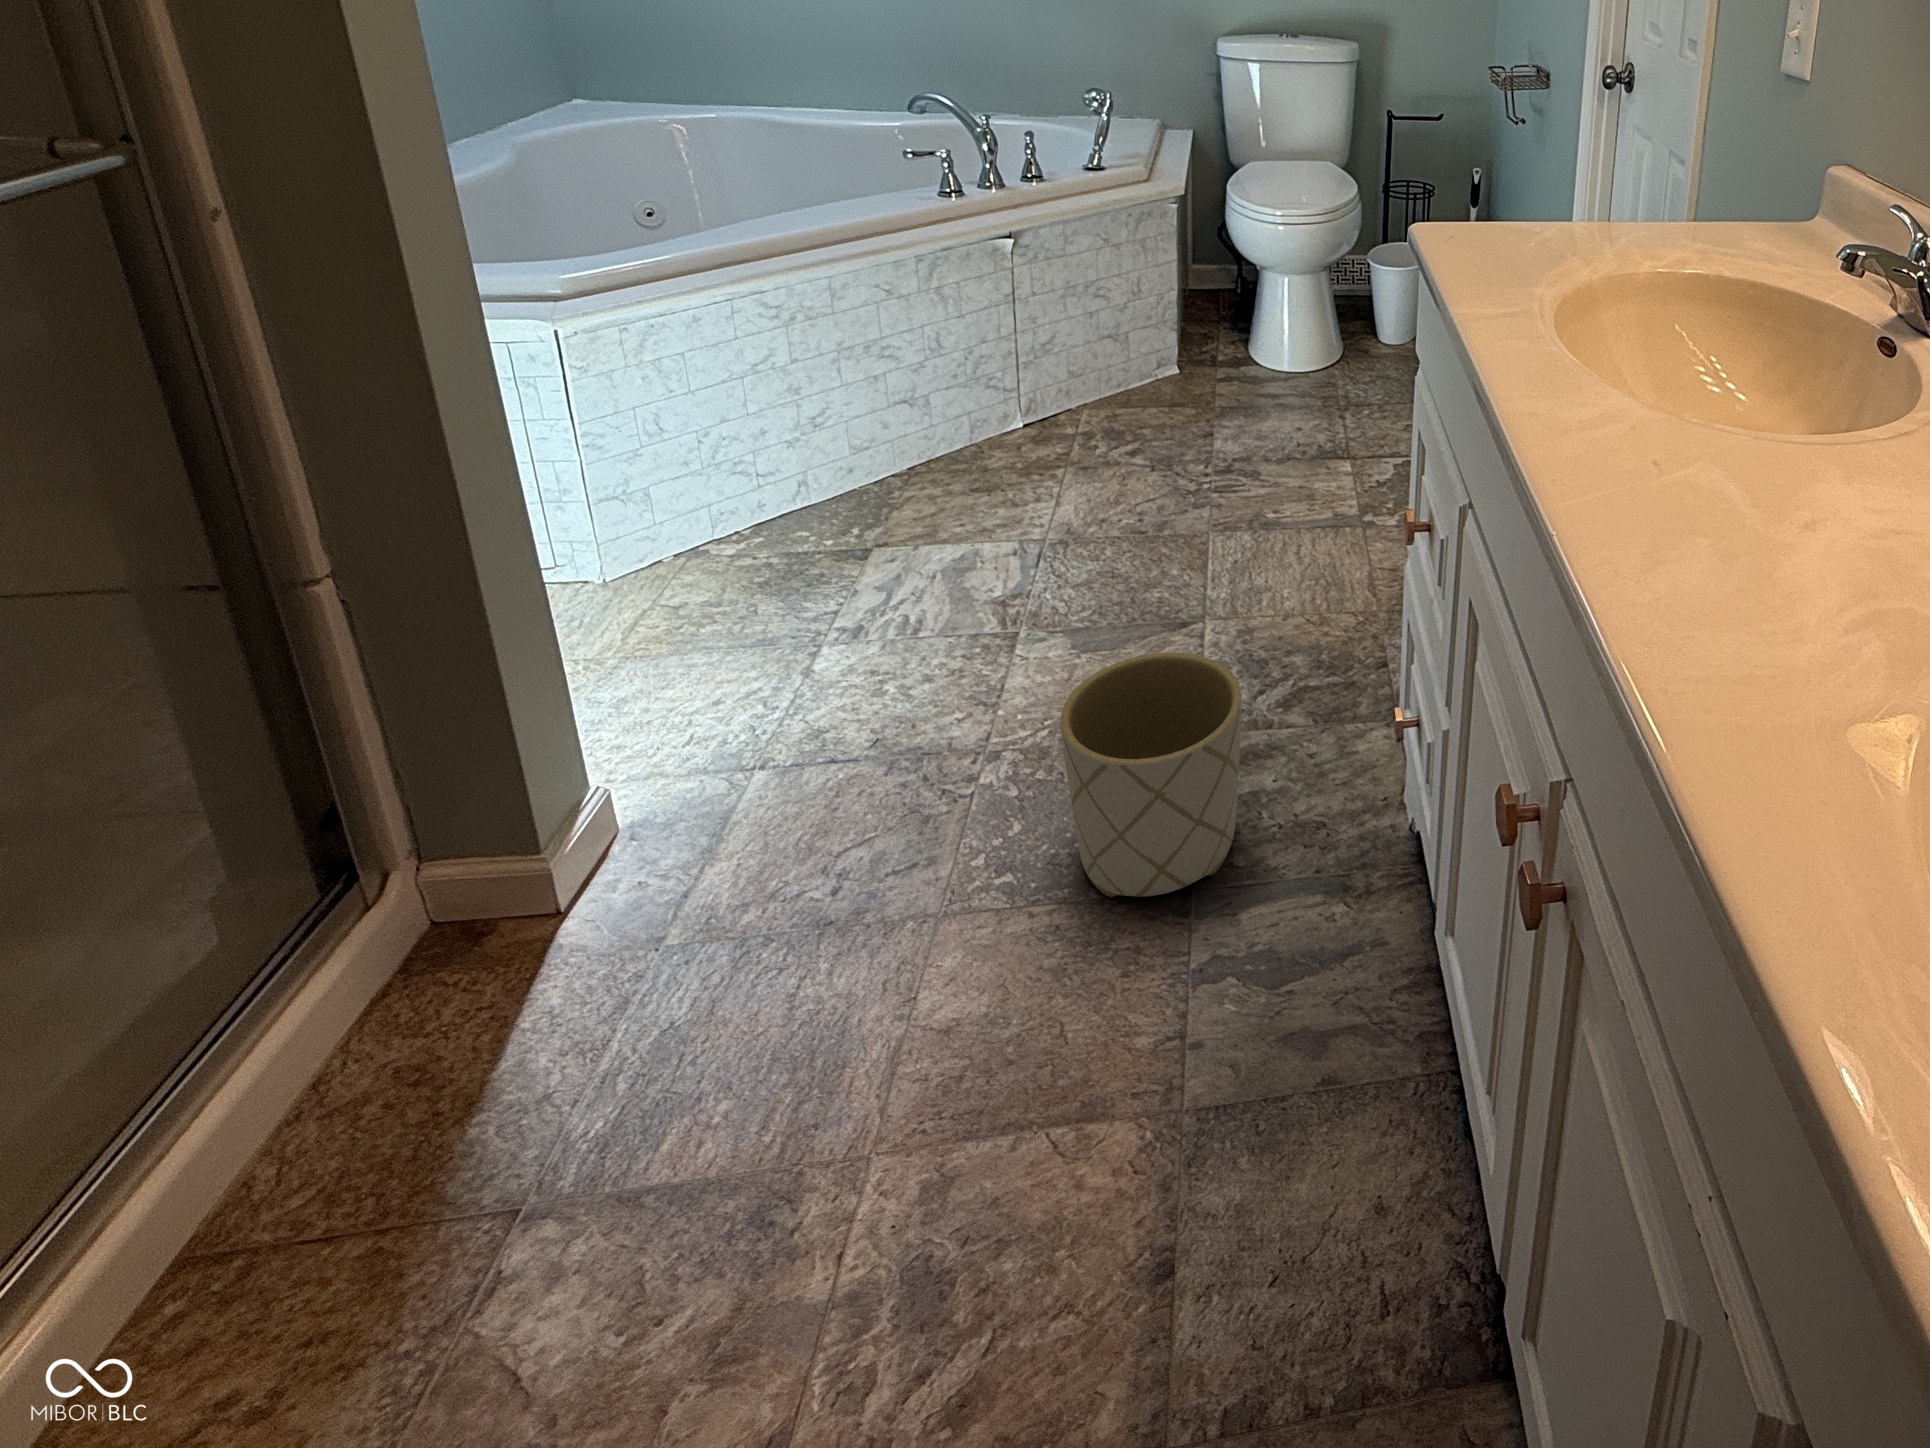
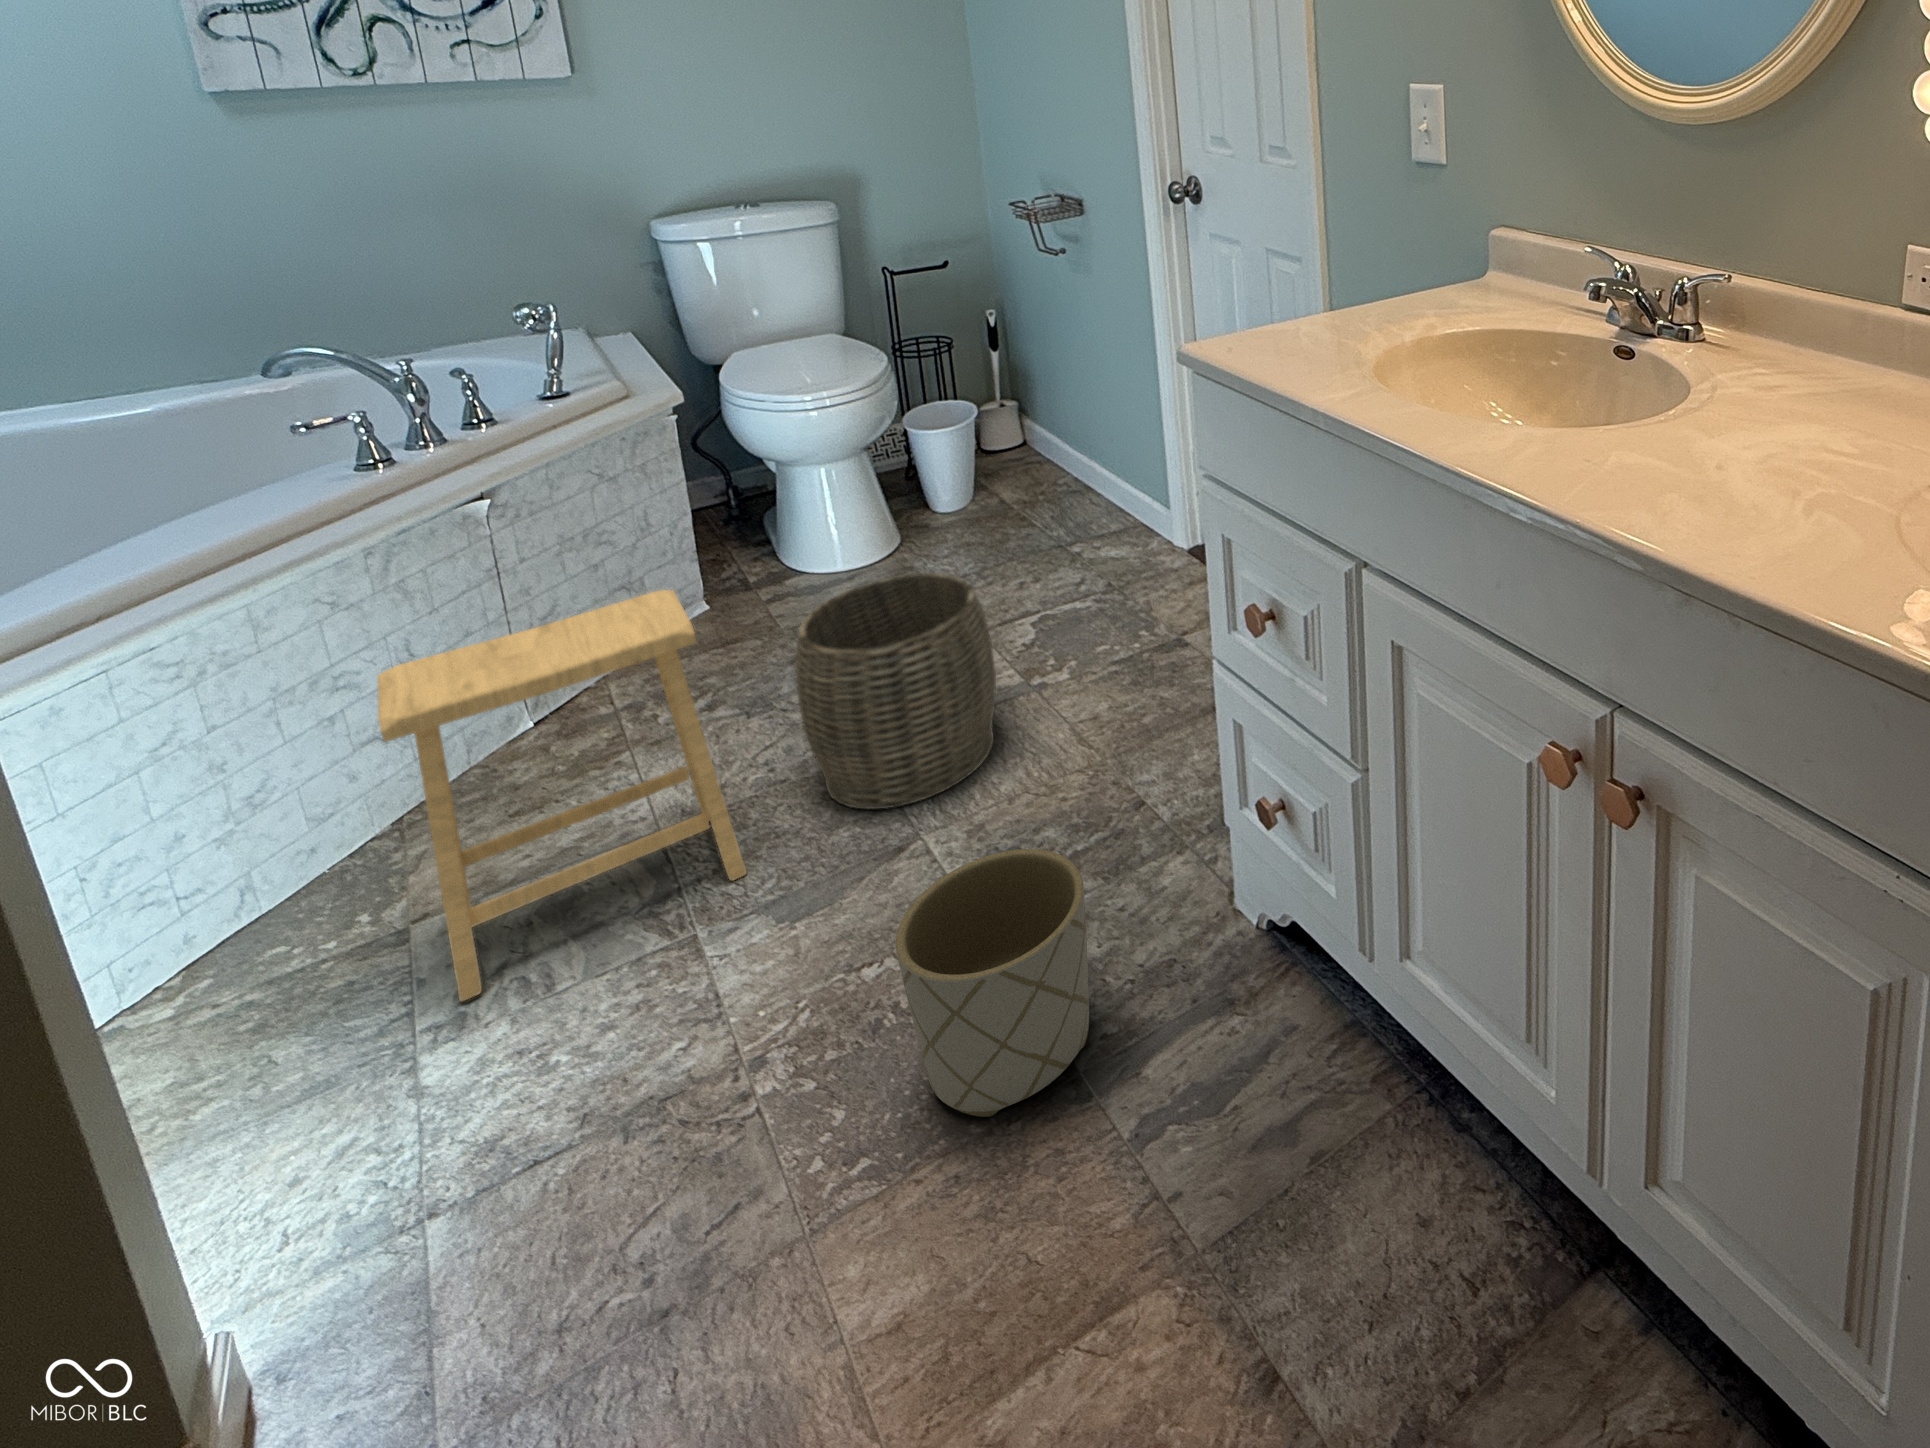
footstool: none [838,332,1090,613] -> present [377,590,746,1001]
woven basket: none [1151,378,1318,588] -> present [795,573,996,810]

